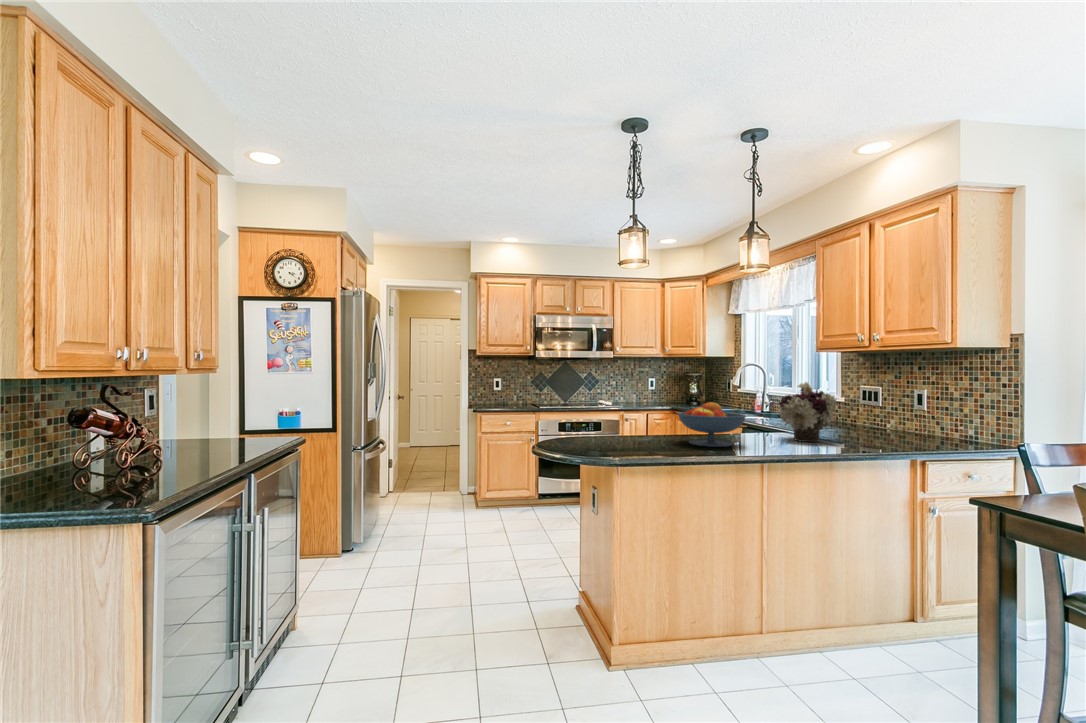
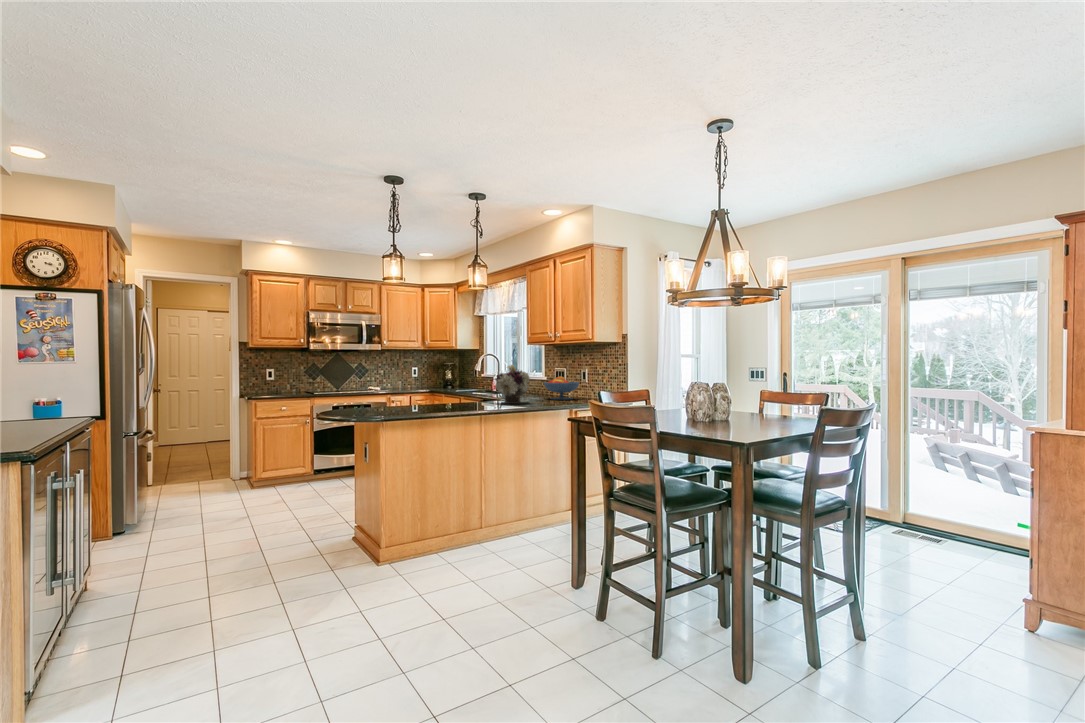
fruit bowl: present [678,402,746,447] -> present [544,377,579,400]

